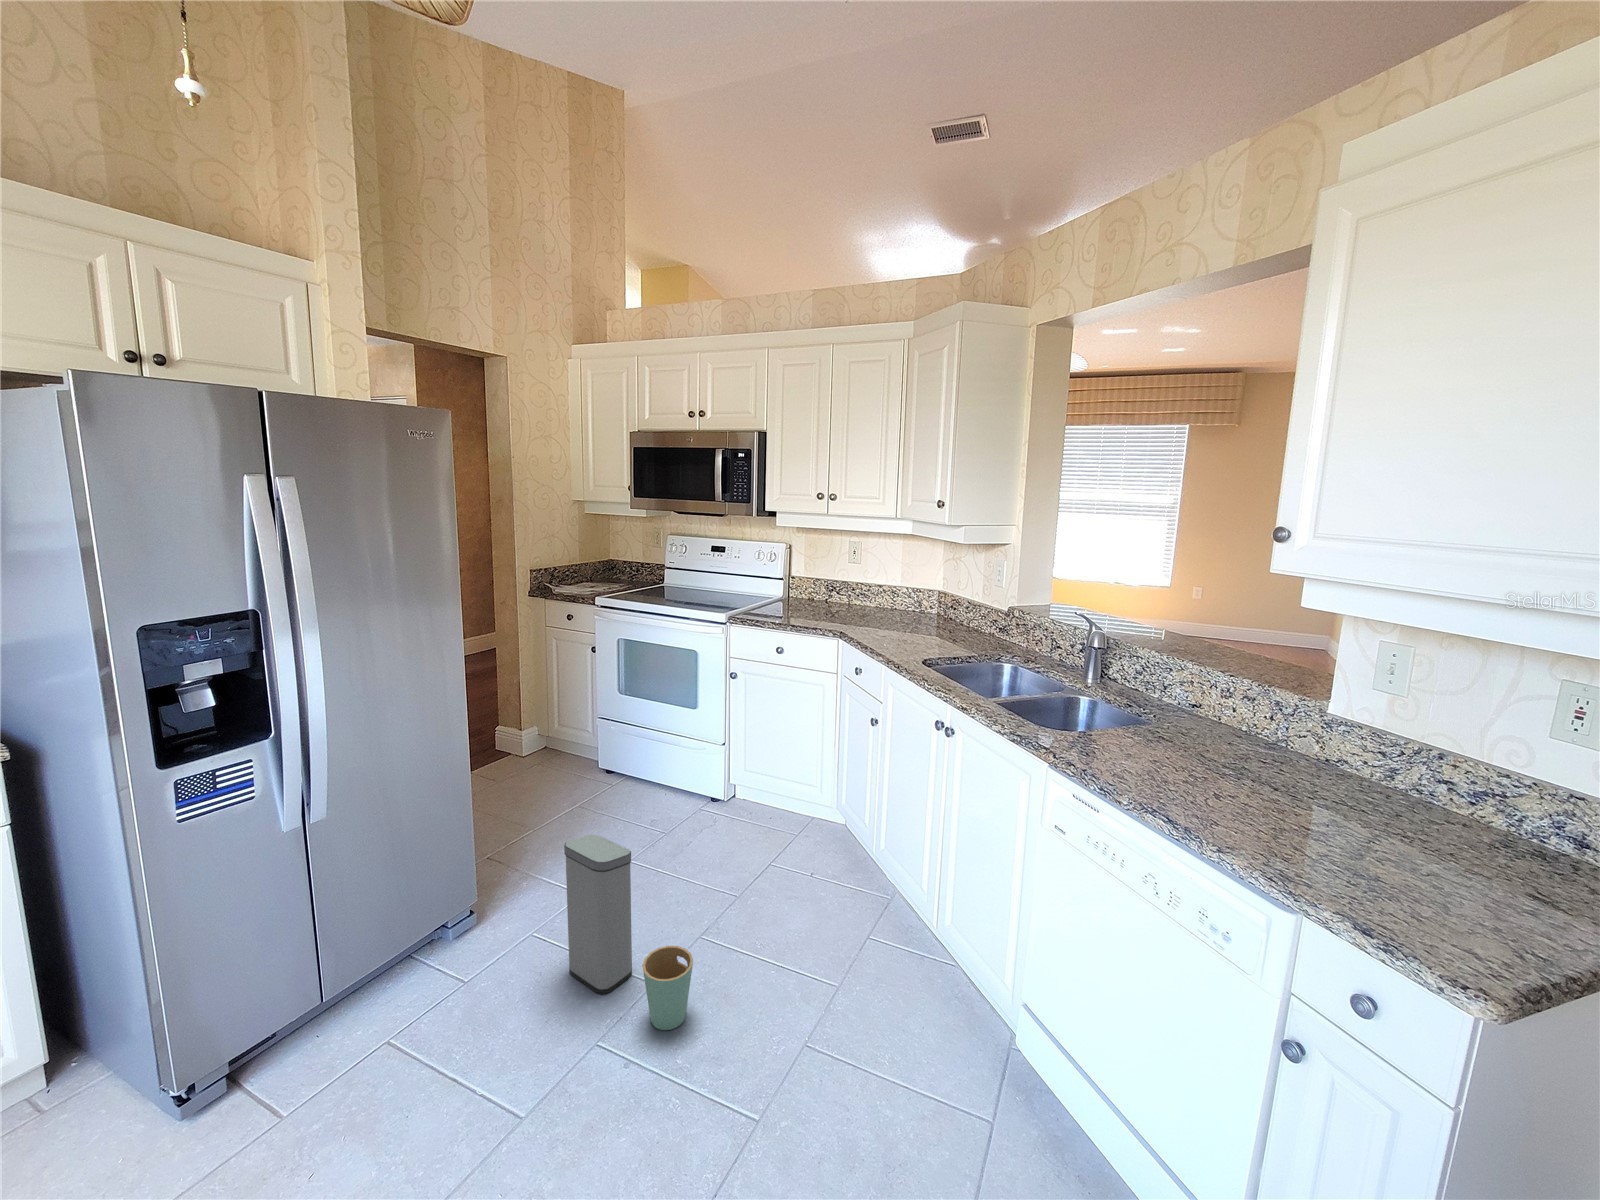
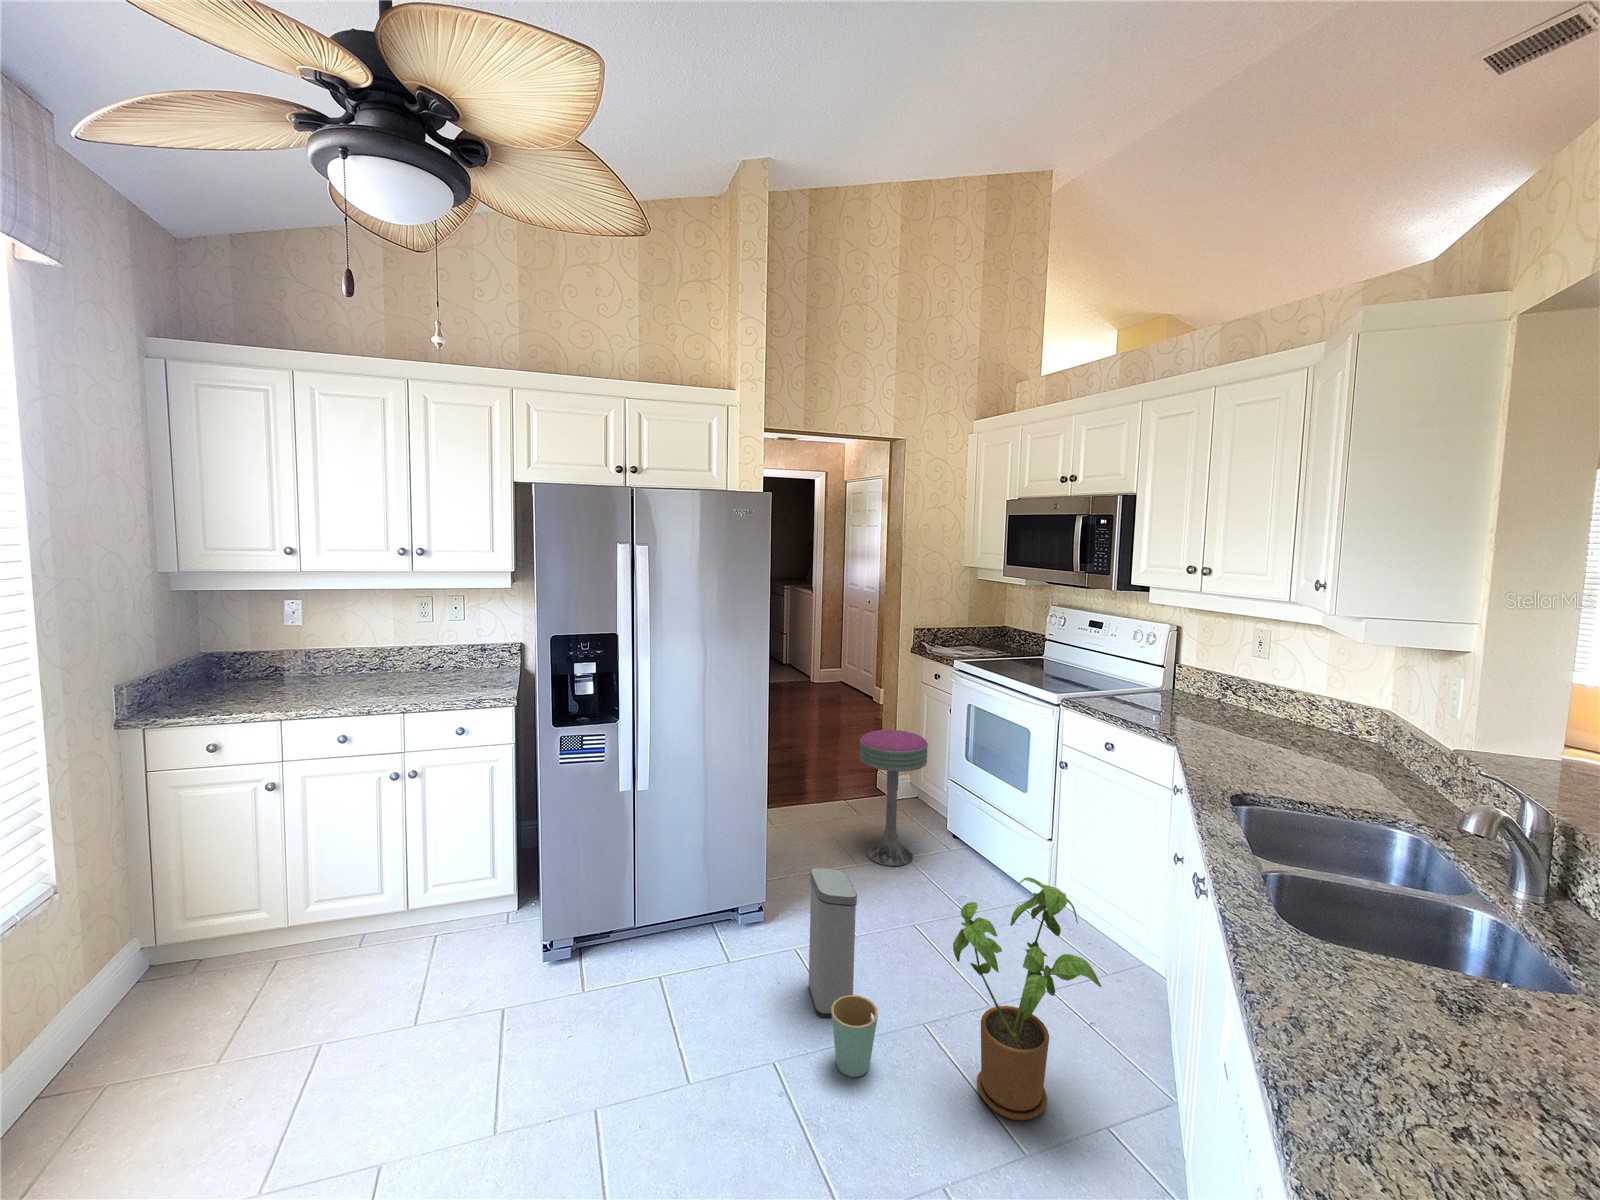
bar stool: none [515,678,594,824] -> present [860,730,928,866]
house plant: none [751,771,880,979] -> present [953,877,1102,1120]

